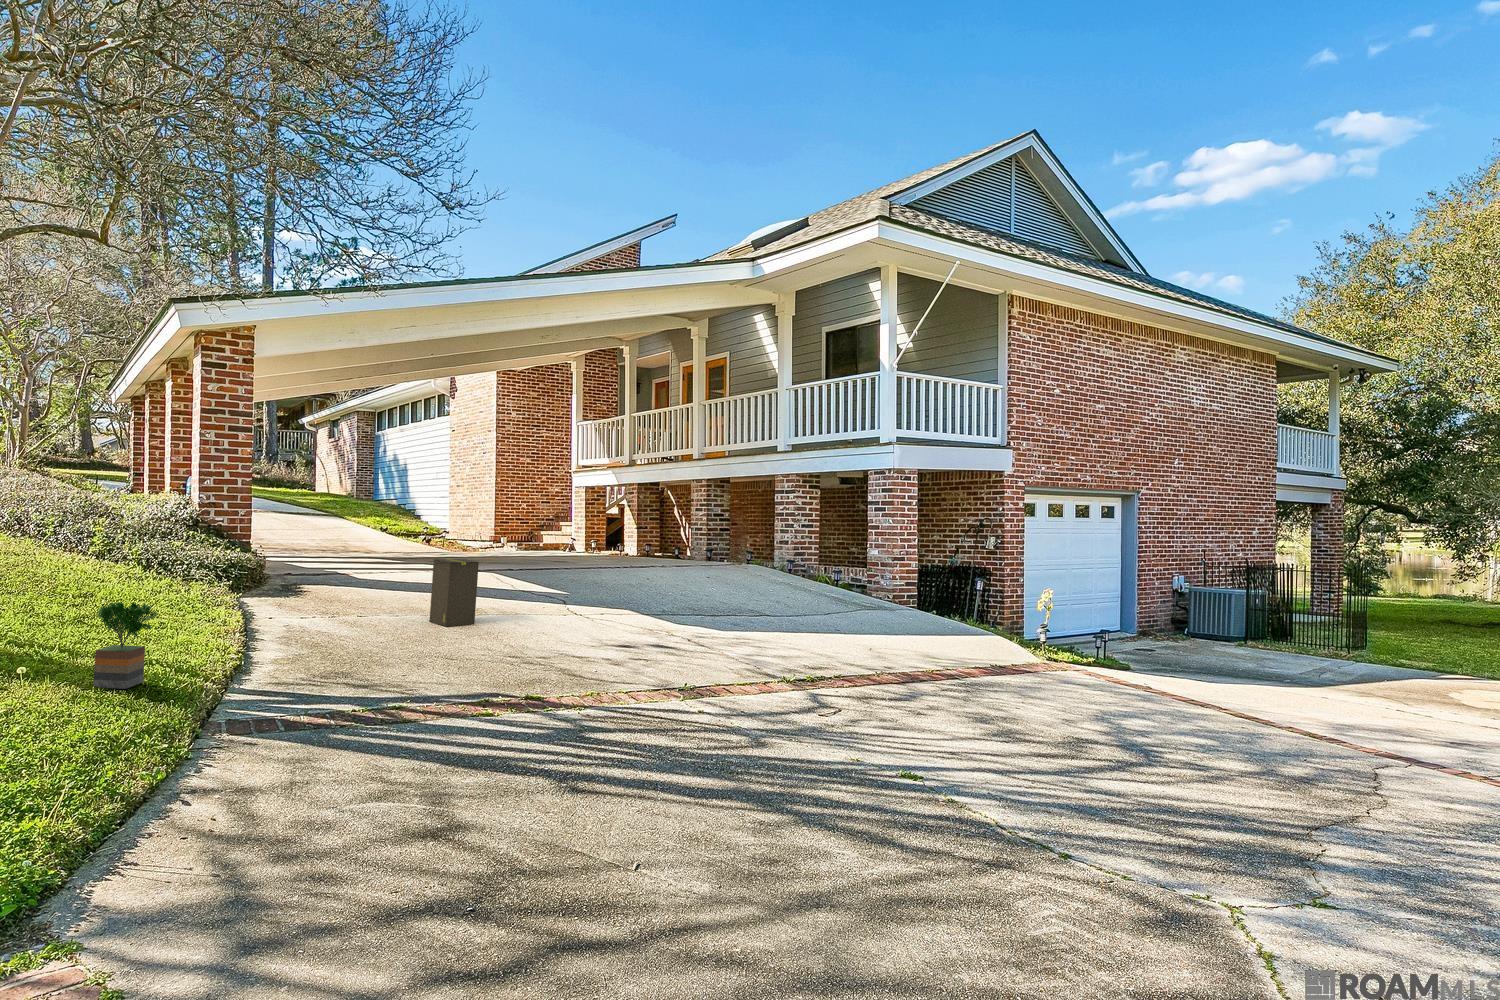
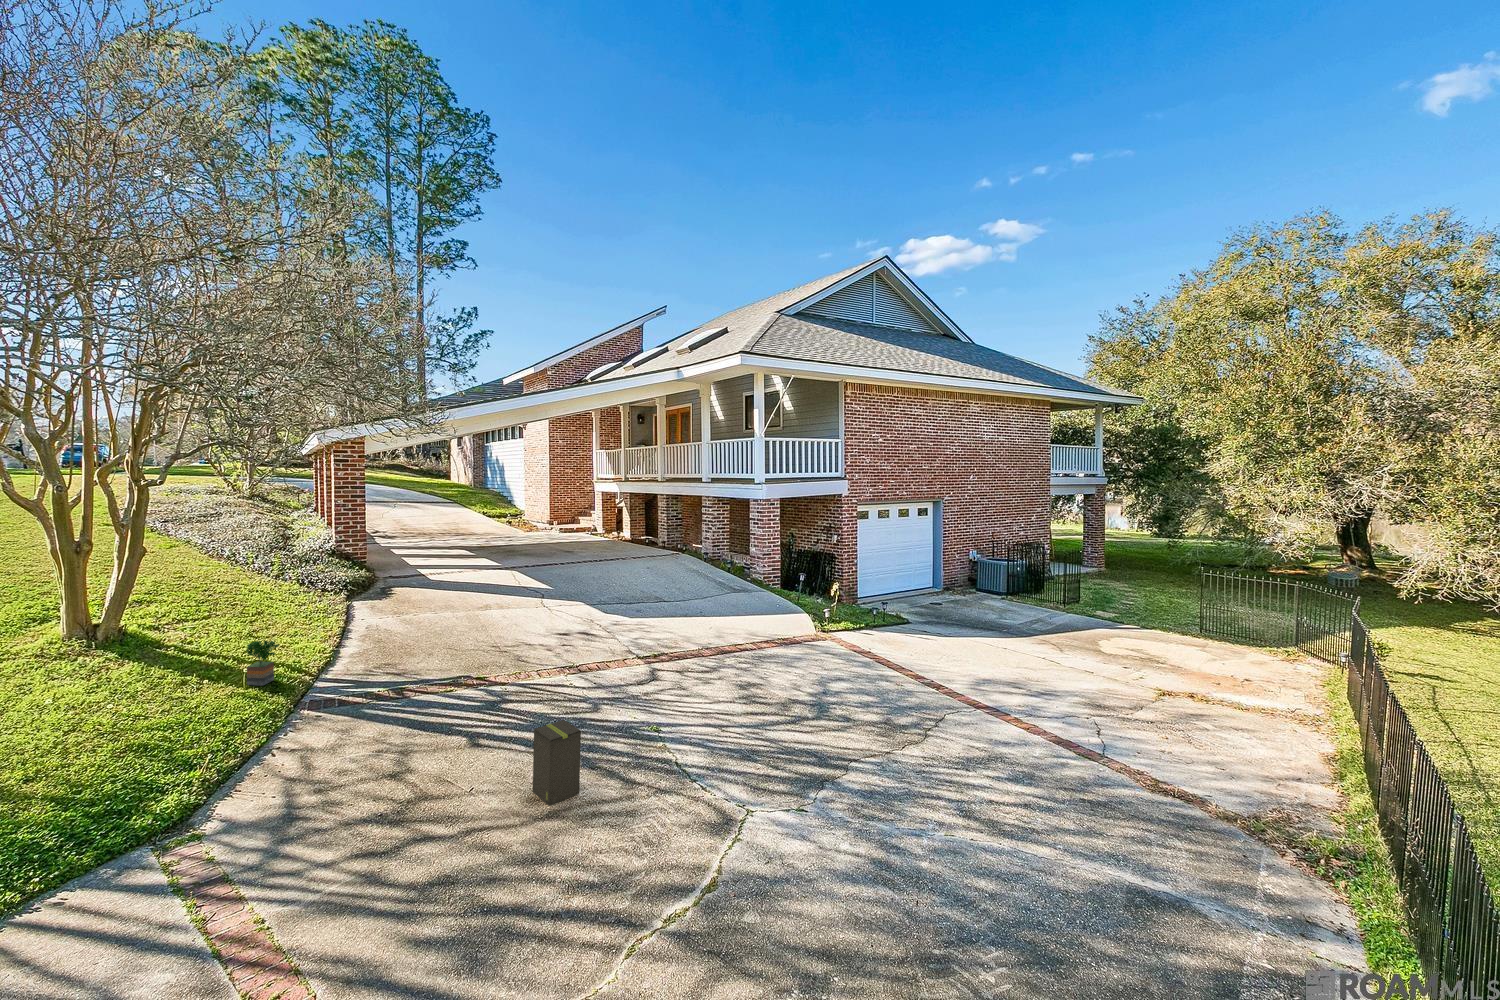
cardboard box: present [429,559,479,626] -> present [533,720,581,806]

